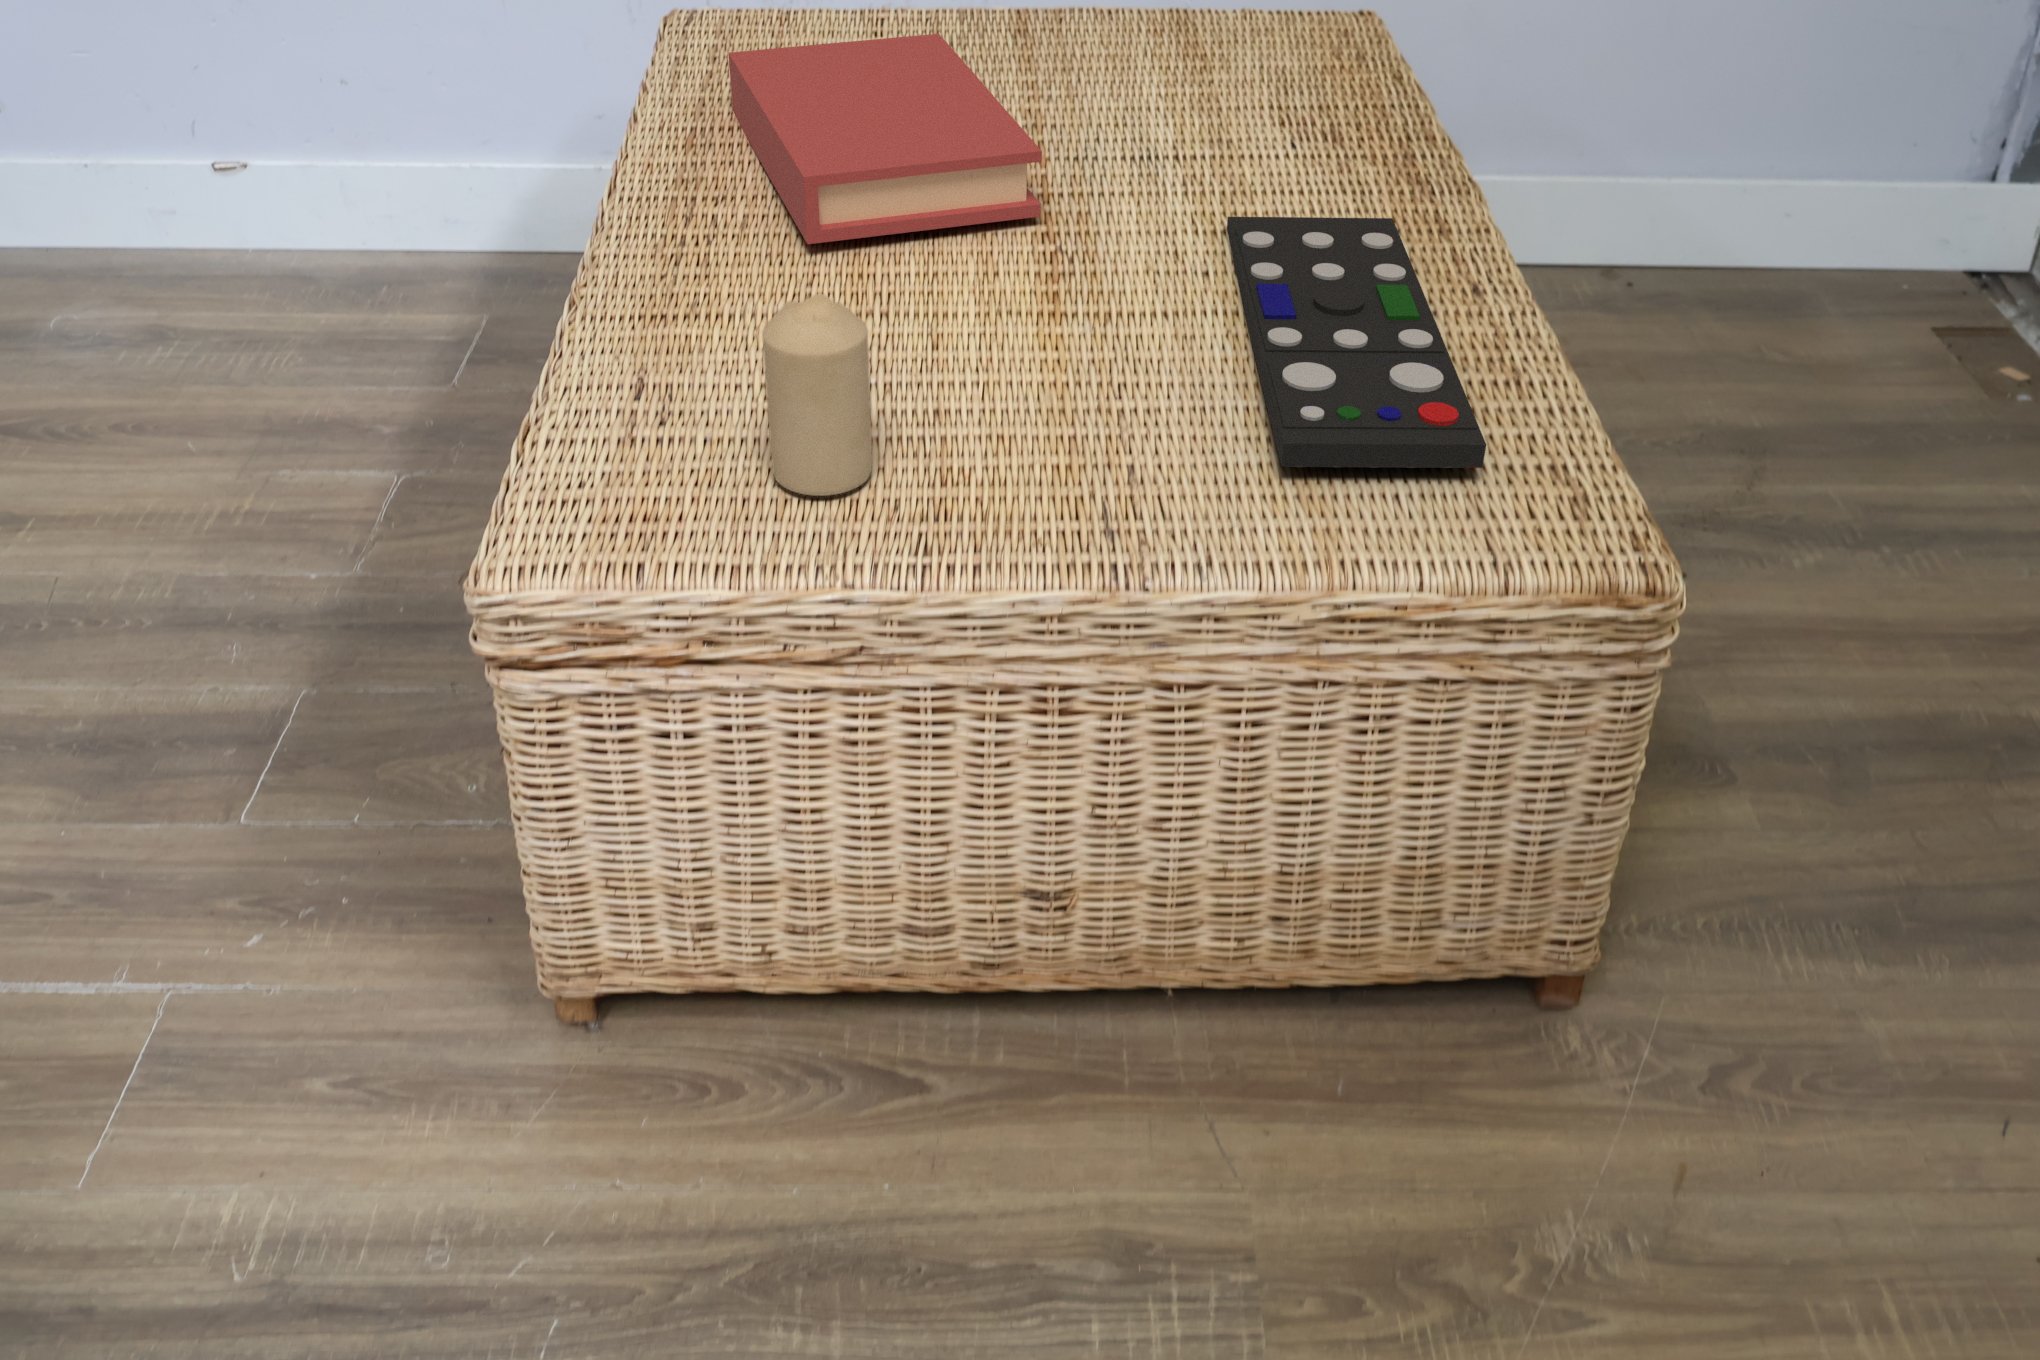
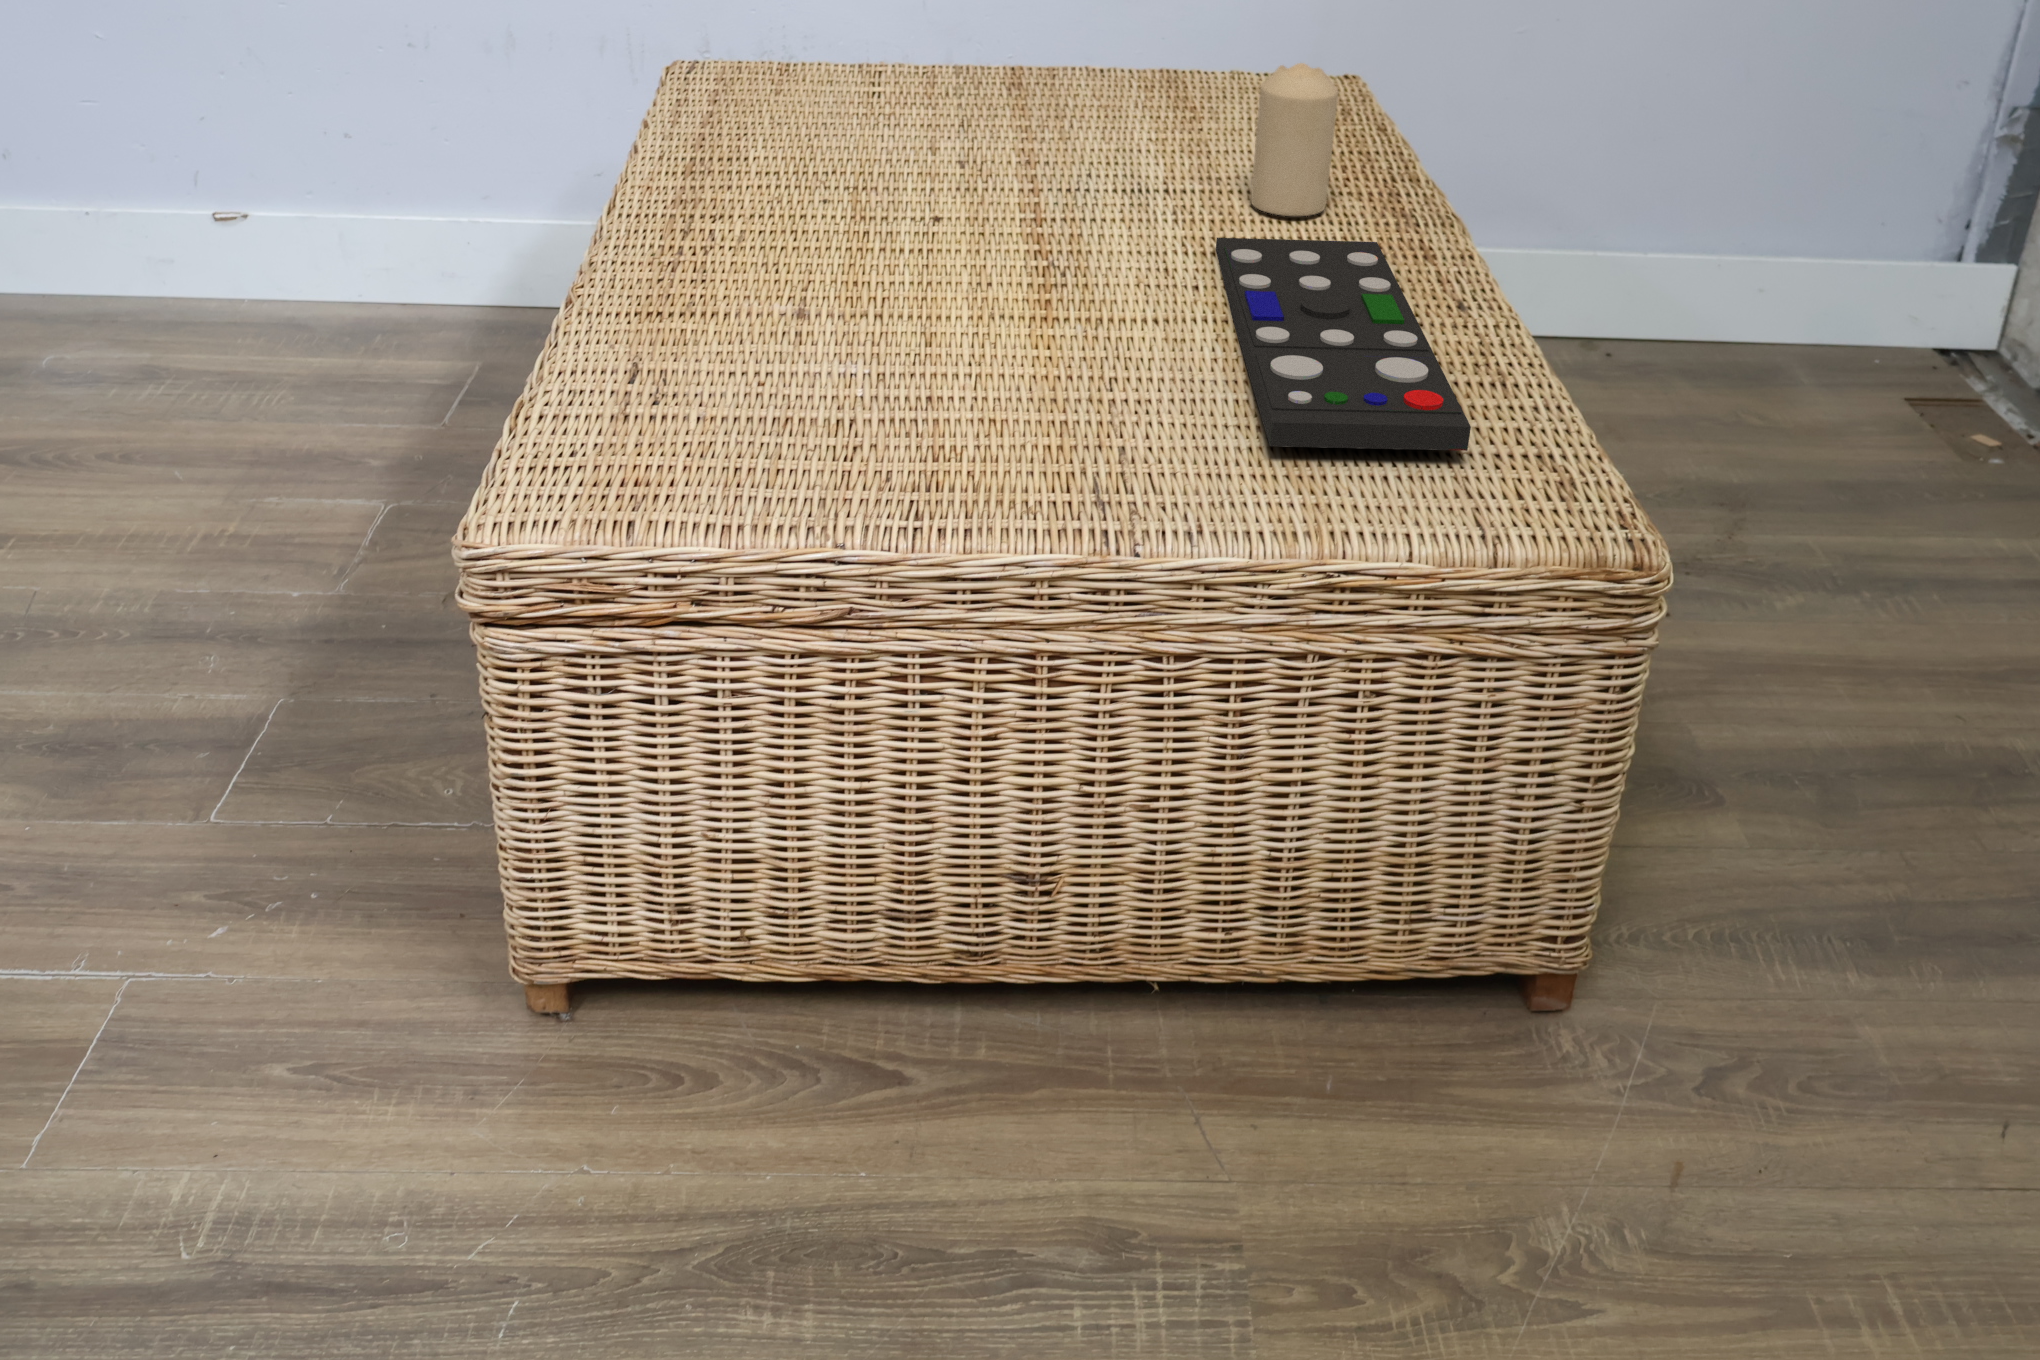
book: present [728,34,1042,244] -> none [731,75,1036,252]
candle: present [762,294,872,496] -> present [1251,63,1338,216]

